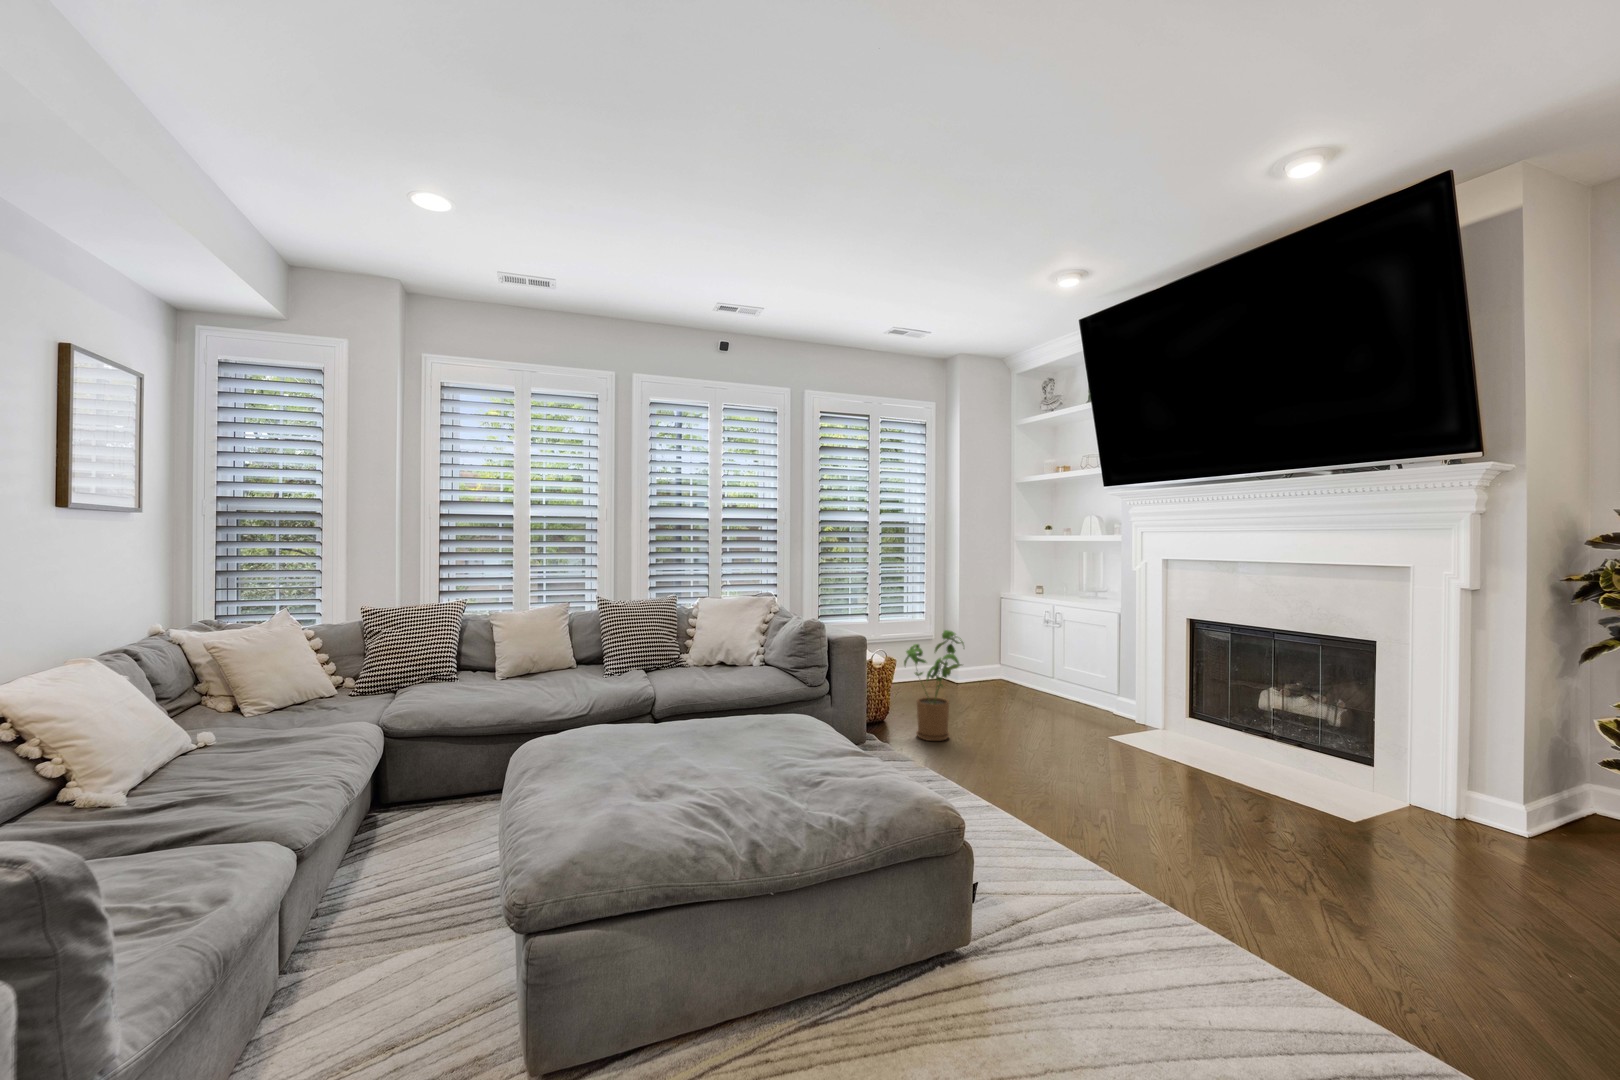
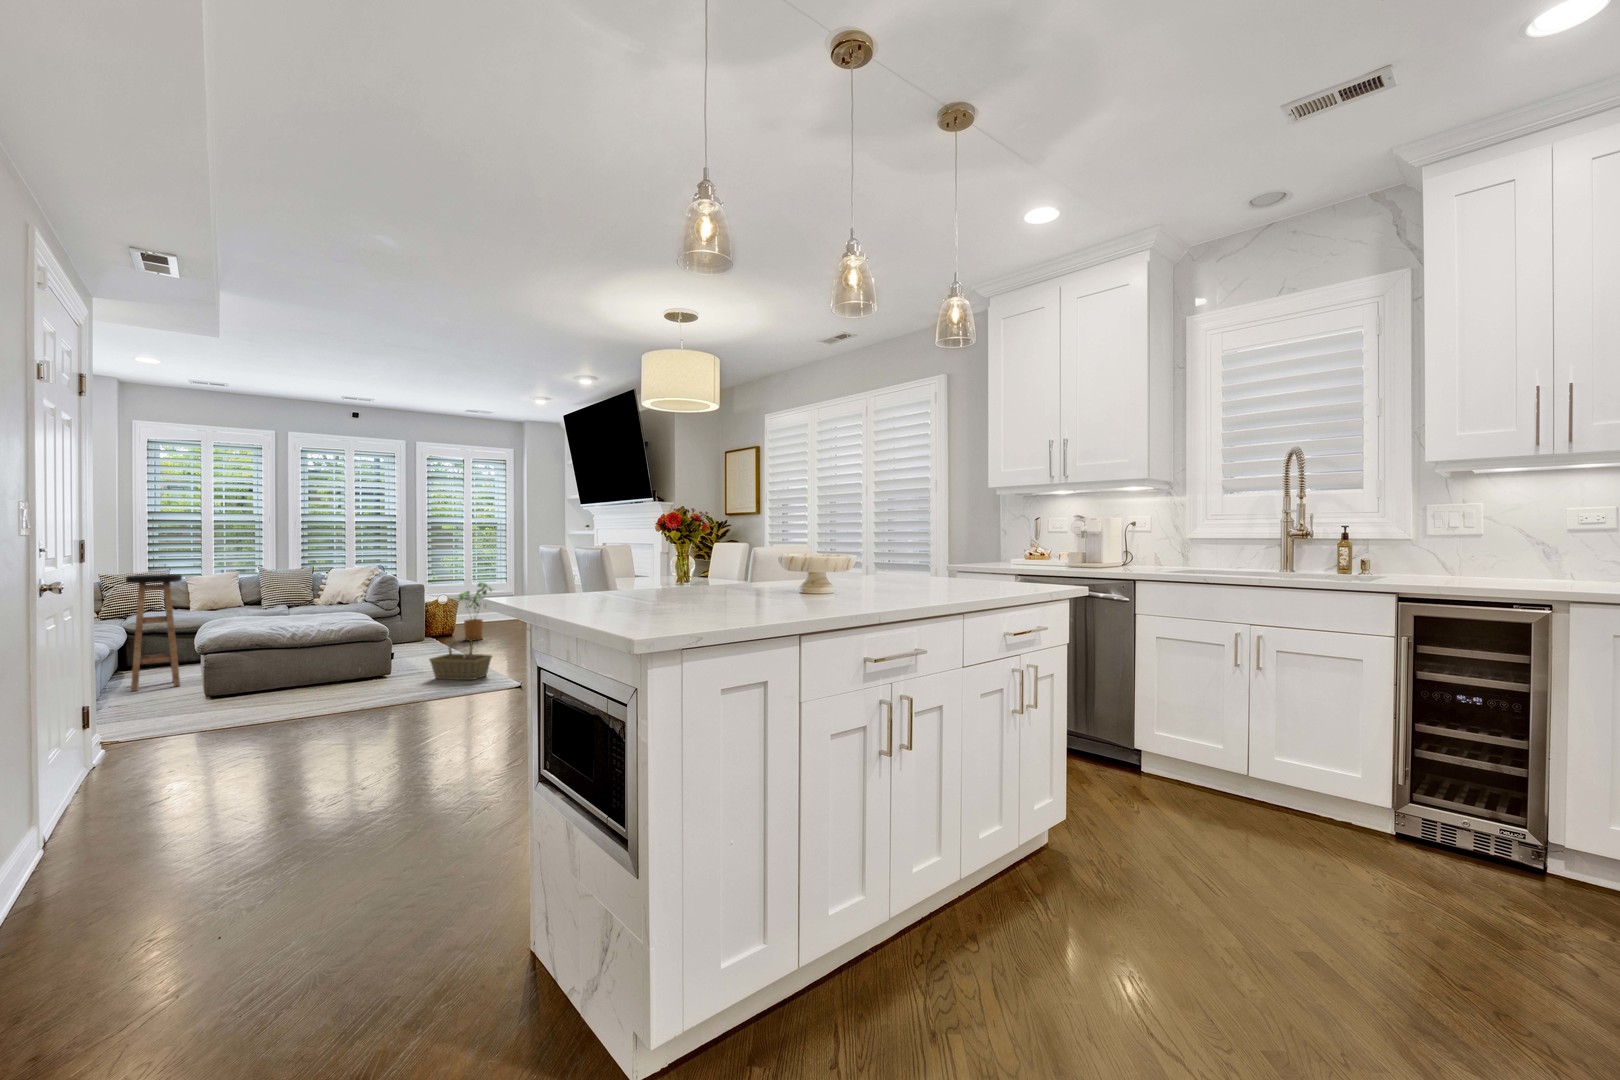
bar stool: none [355,631,472,942] -> present [126,574,182,691]
basket: none [1071,845,1255,1014] -> present [429,637,492,680]

